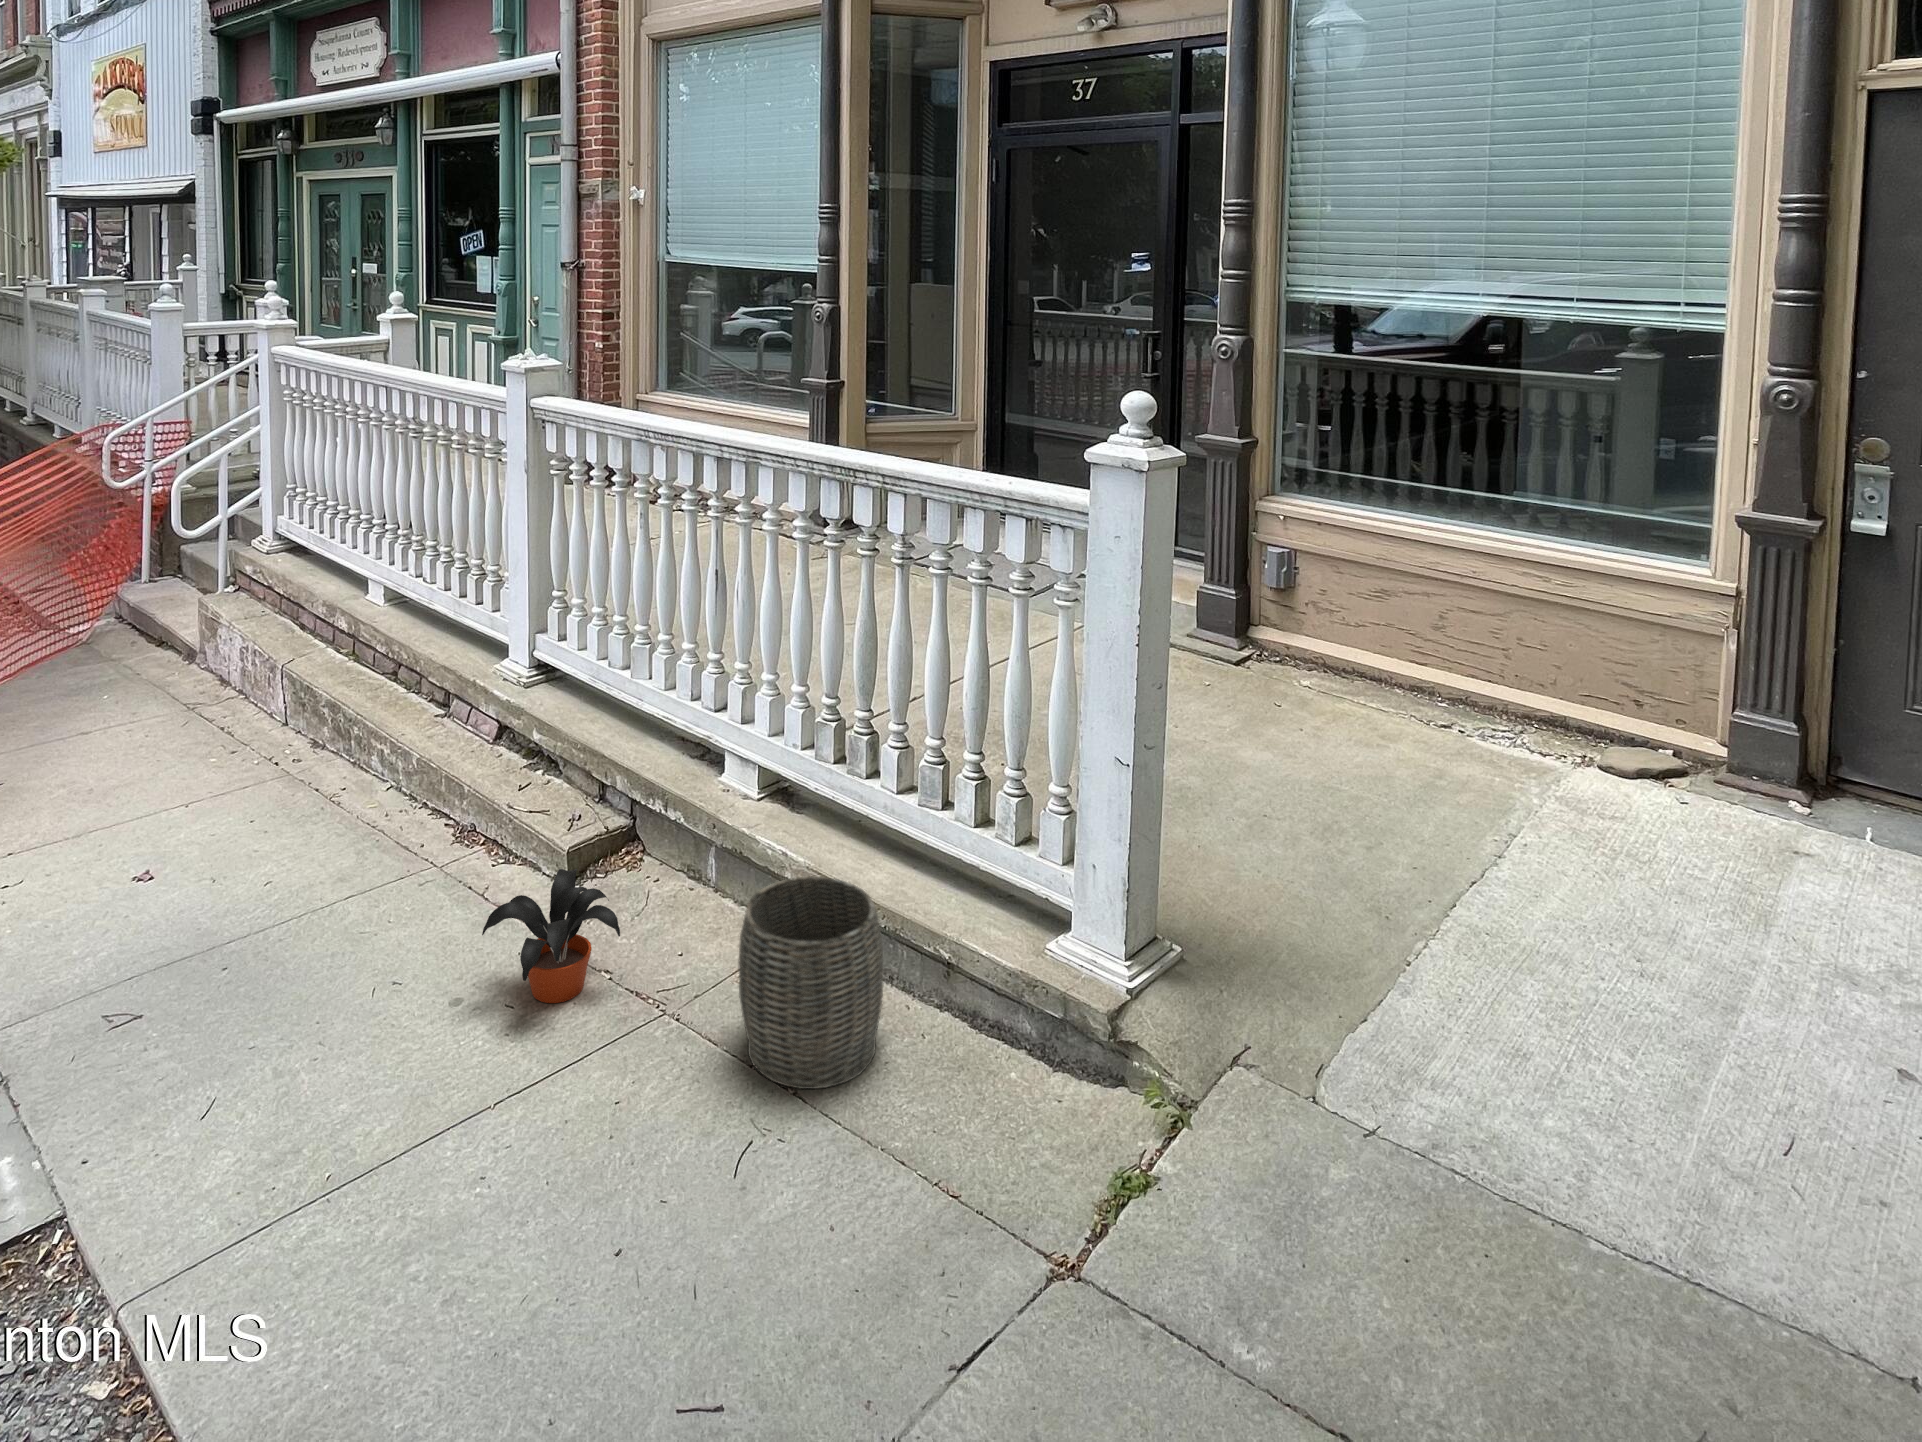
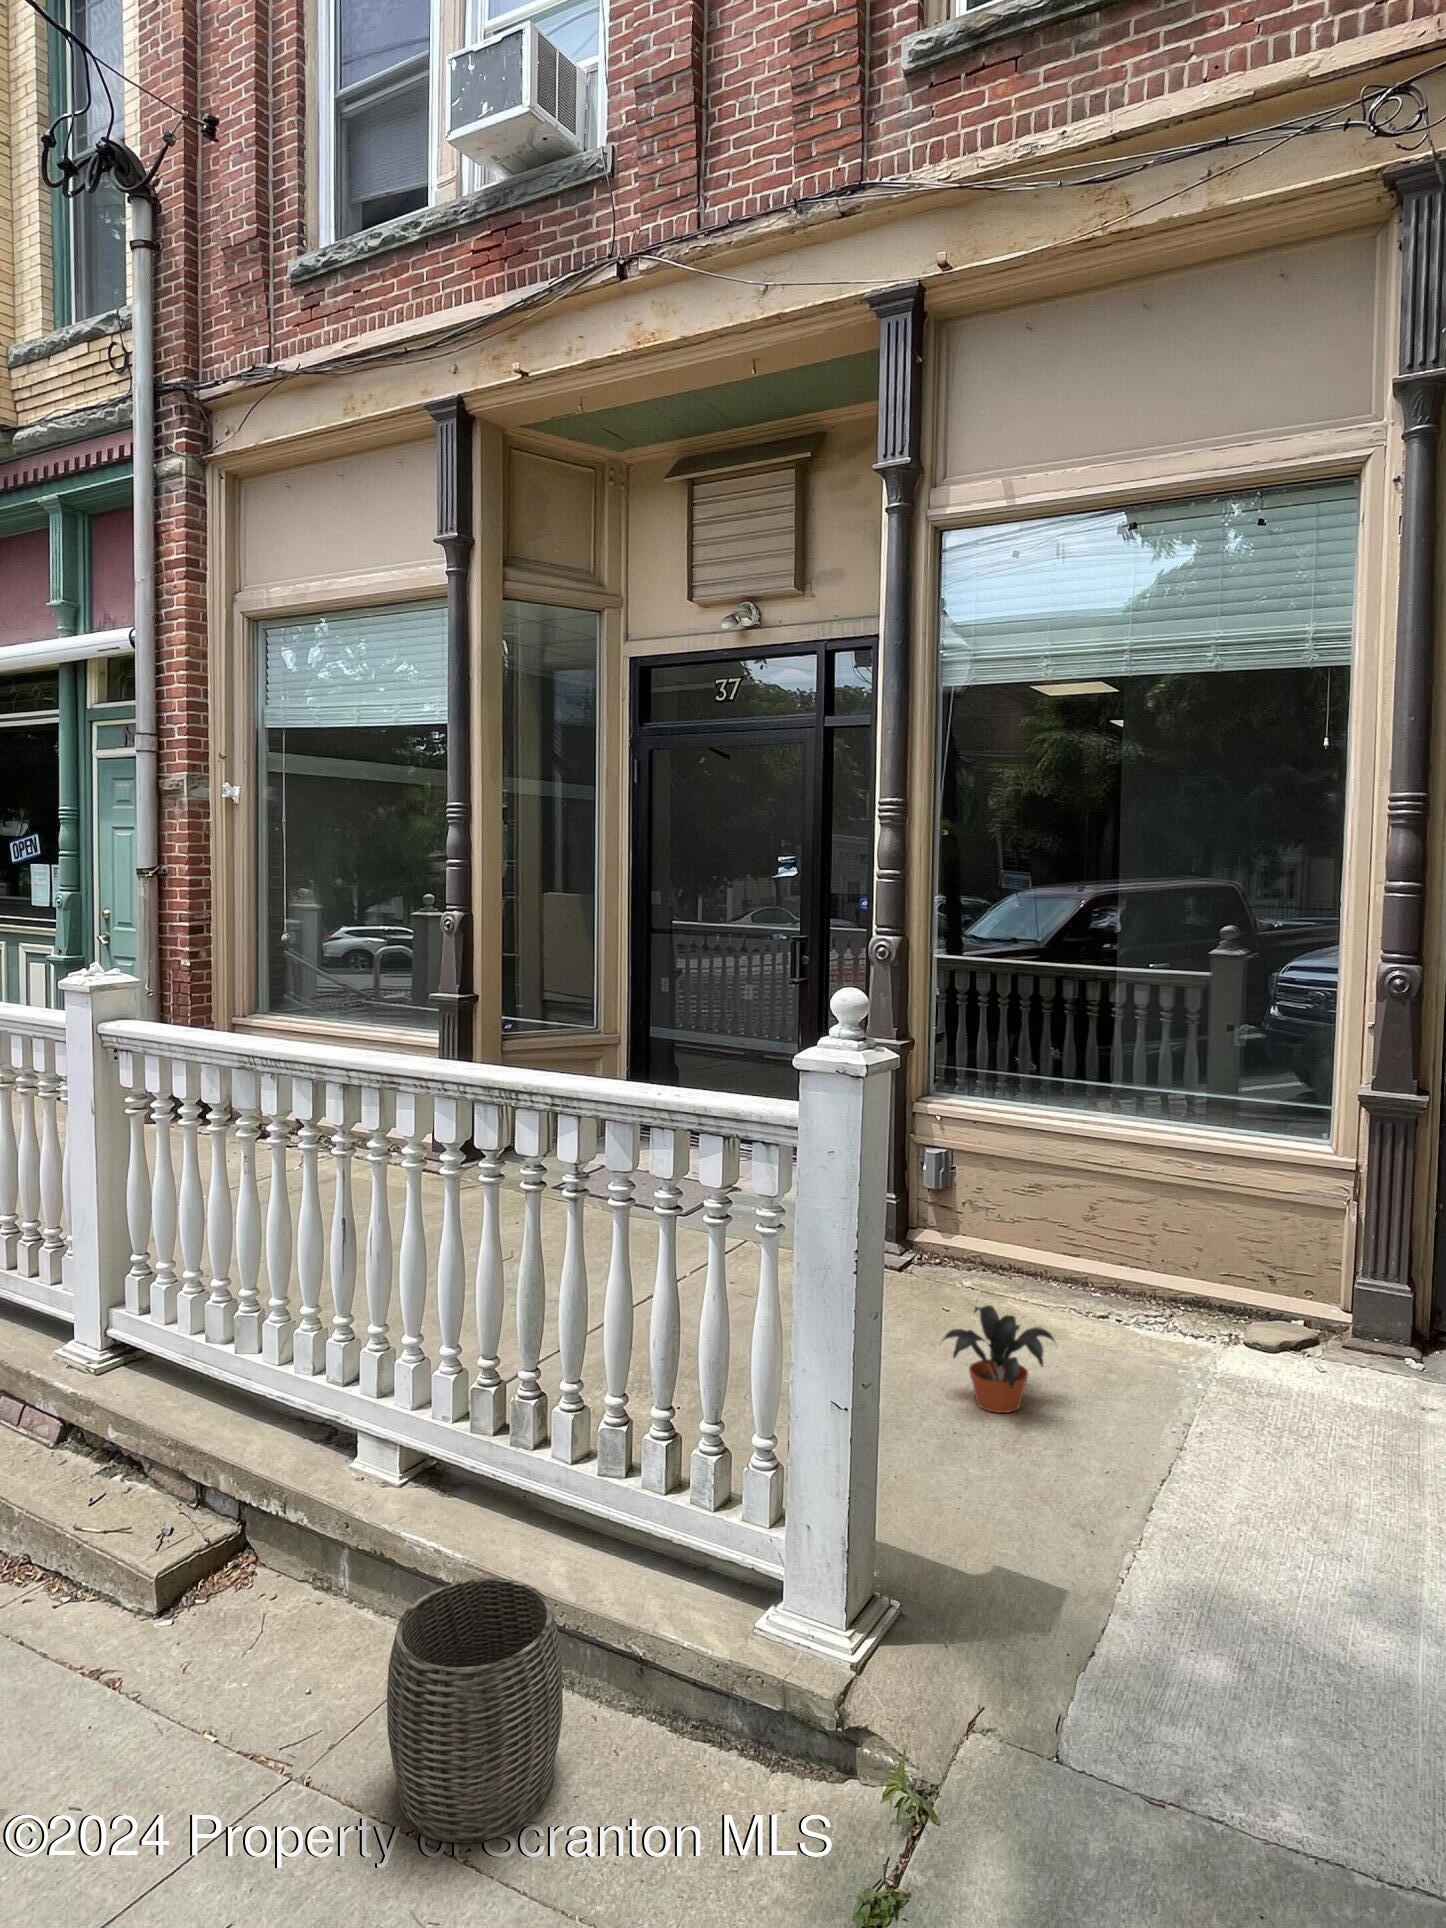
potted plant: present [482,869,620,1003] -> present [942,1305,1054,1413]

